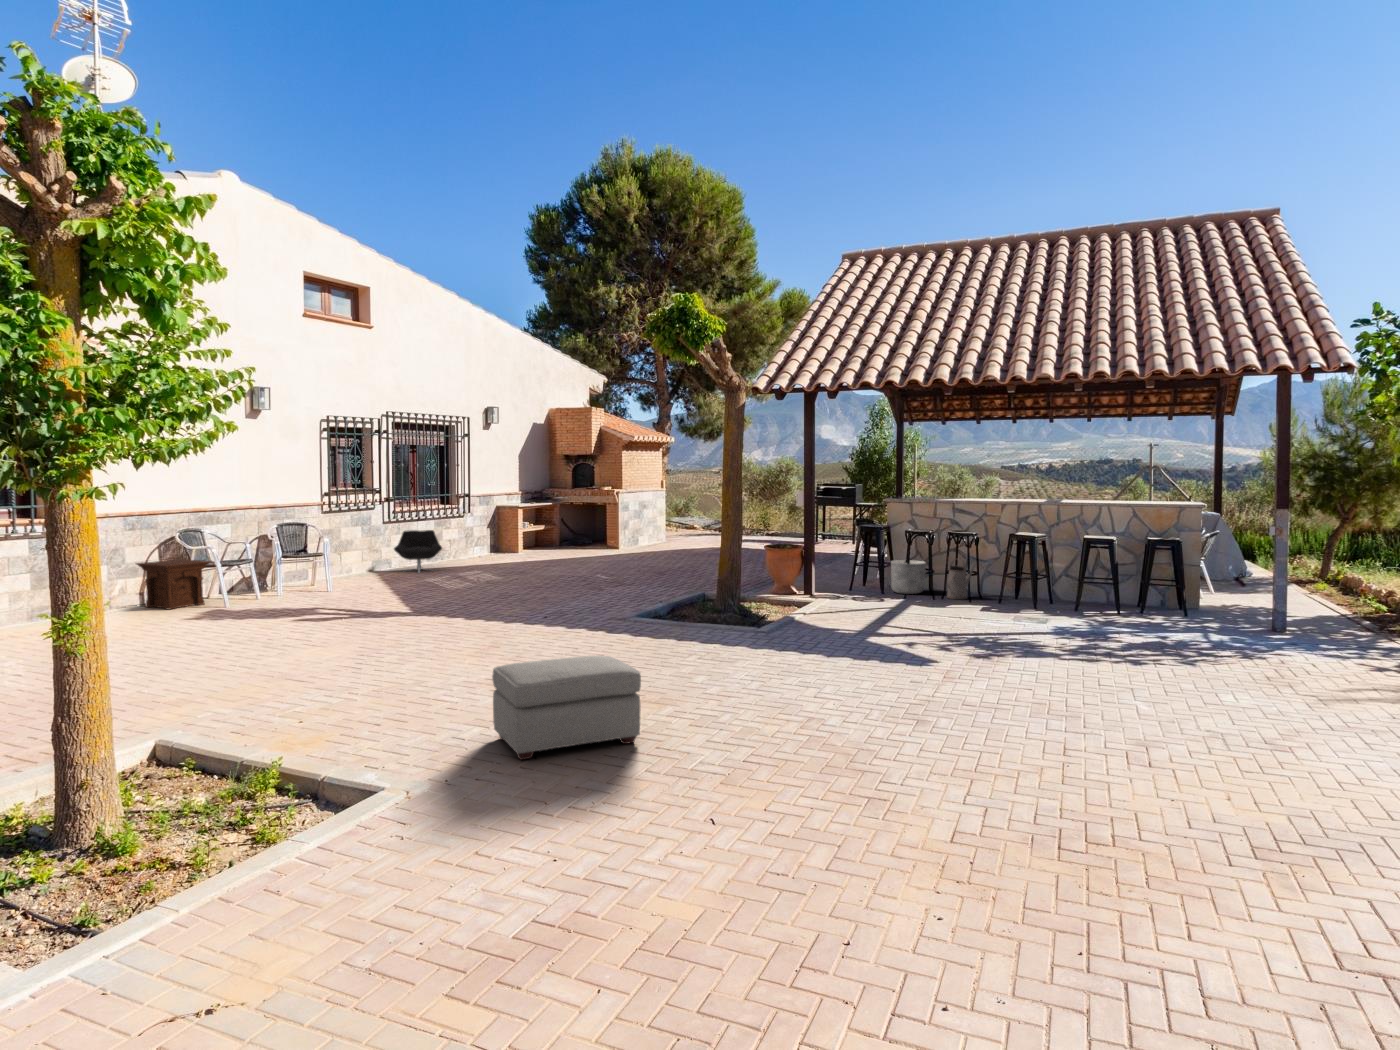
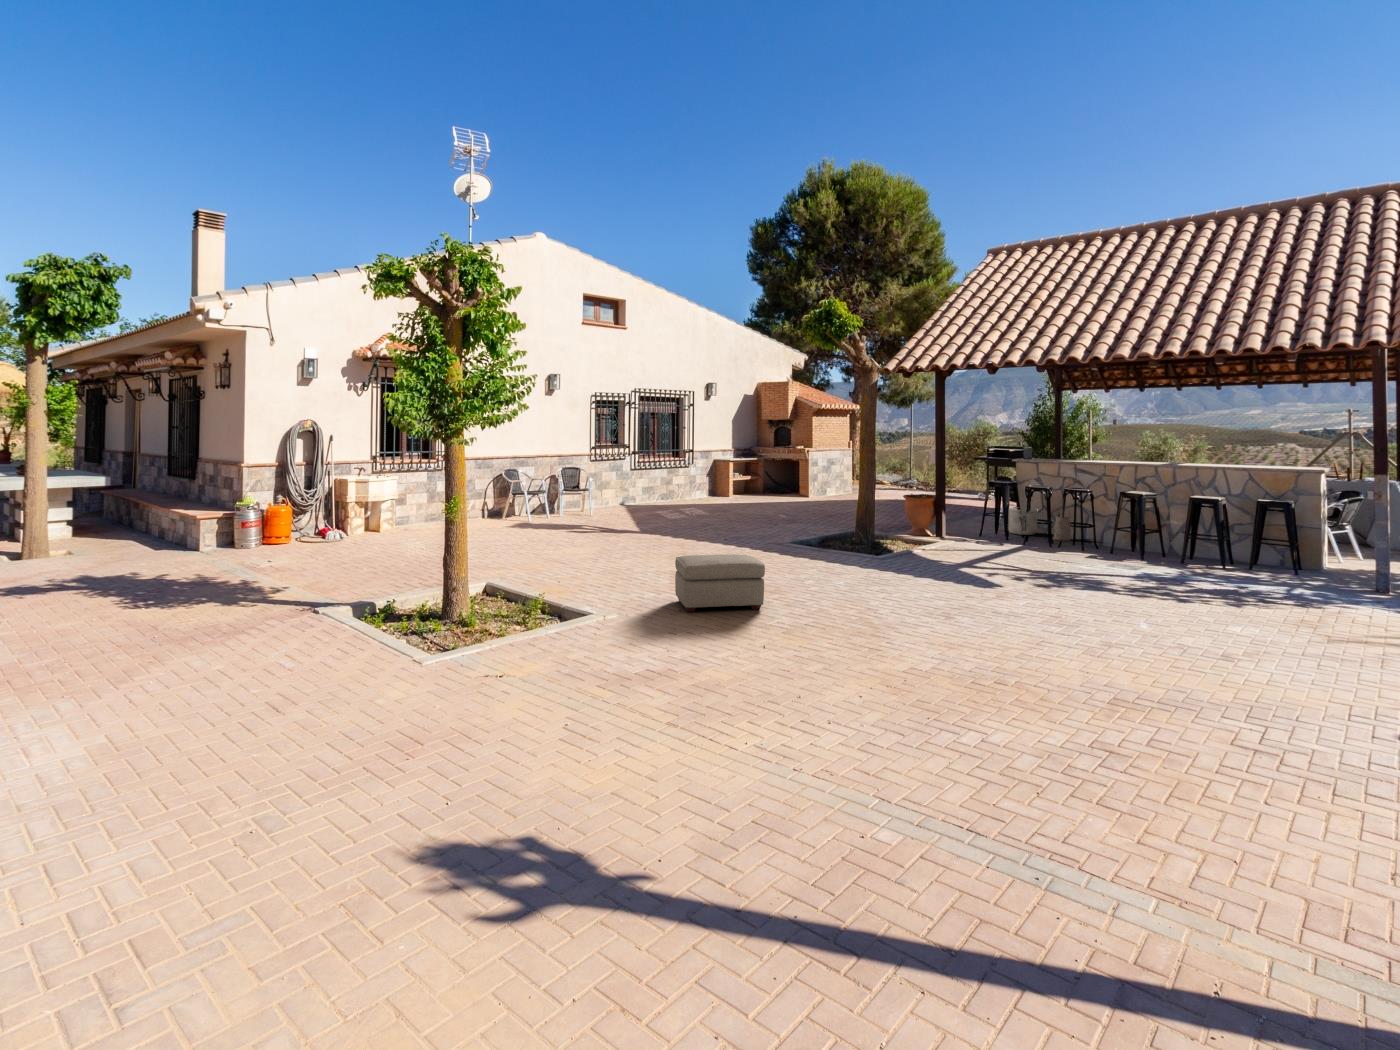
lounge chair: present [394,530,442,573] -> none [638,475,671,506]
side table: present [136,559,211,609] -> none [478,489,522,521]

